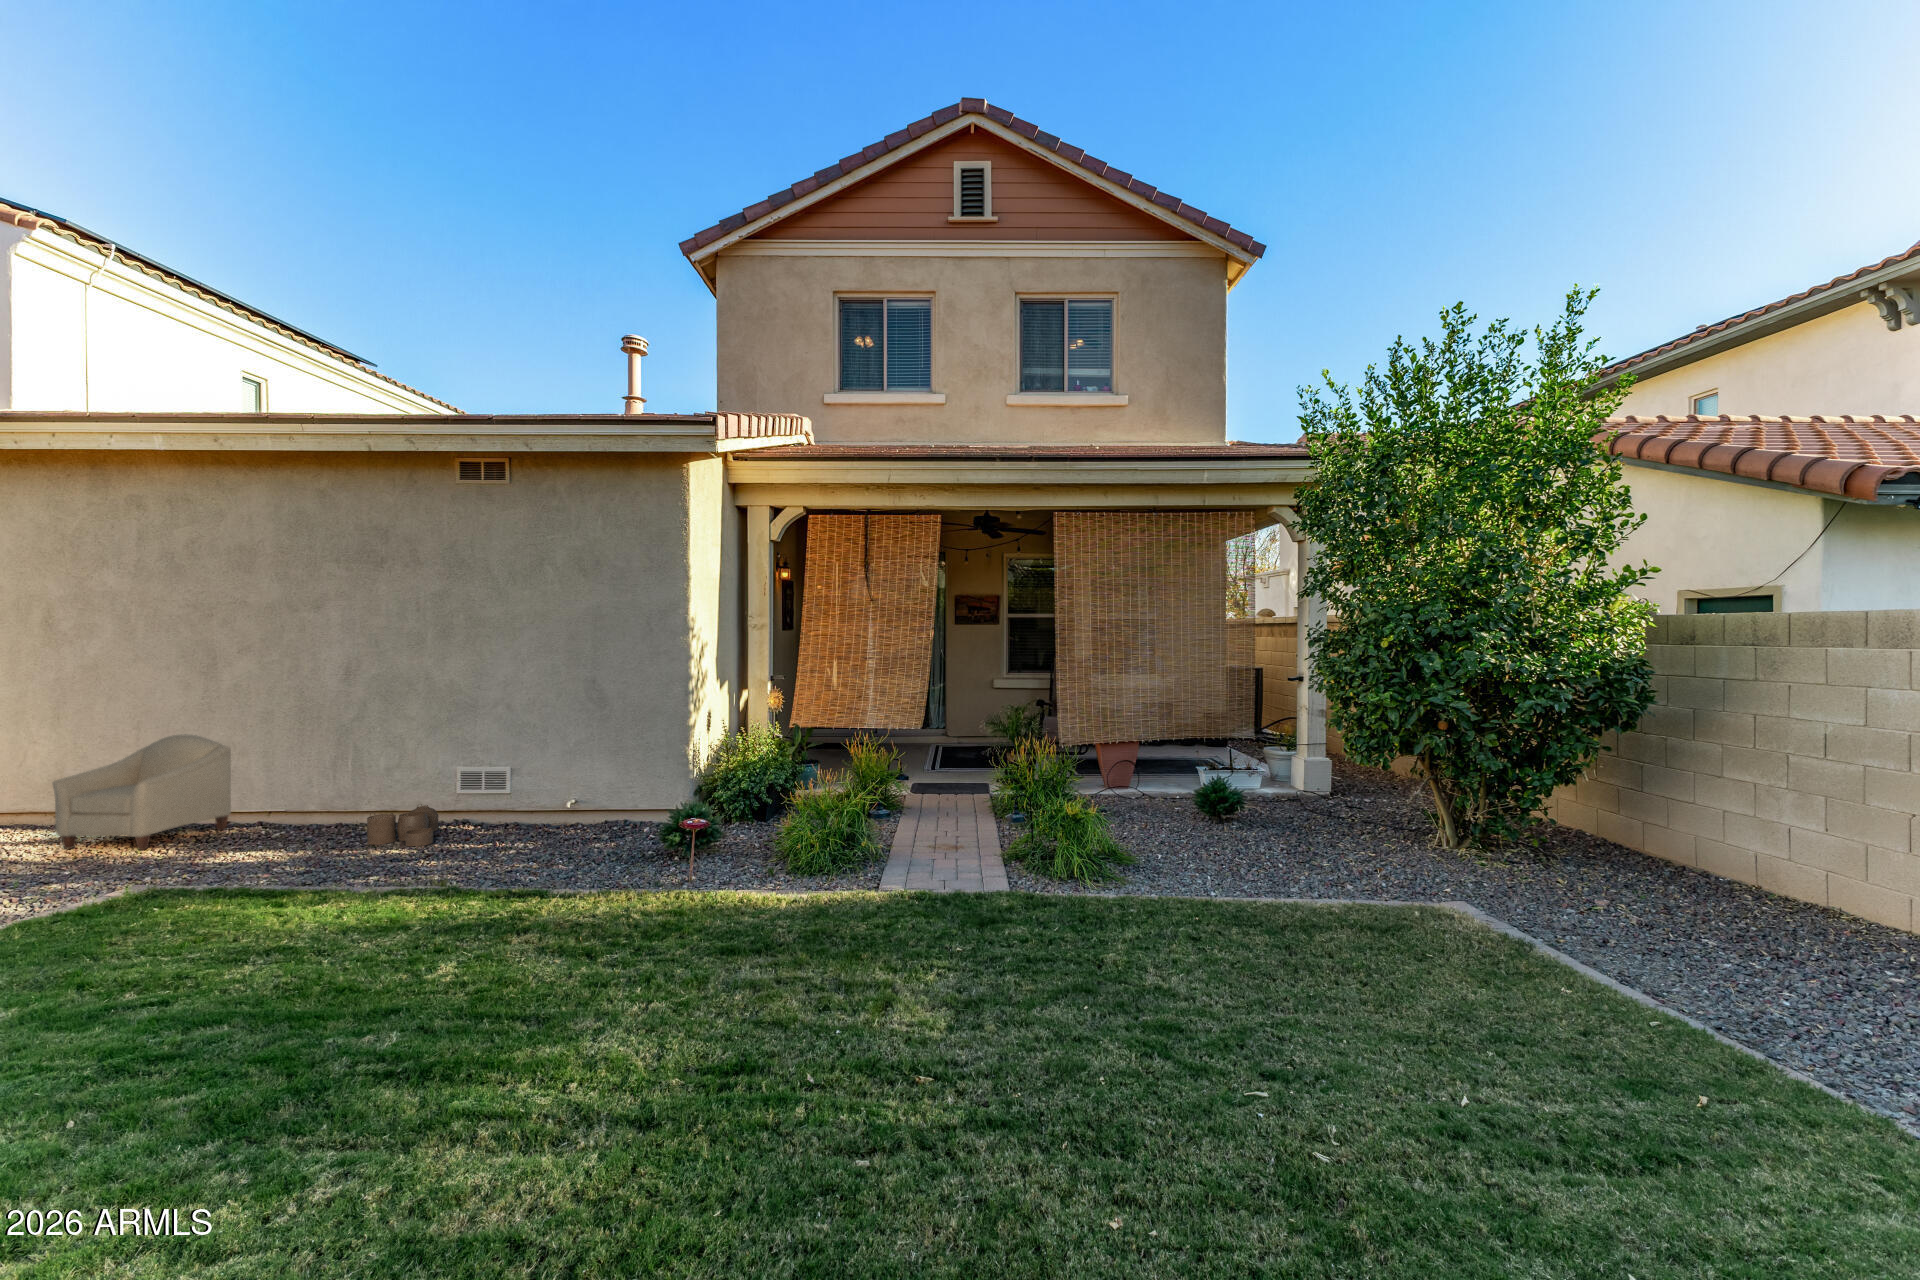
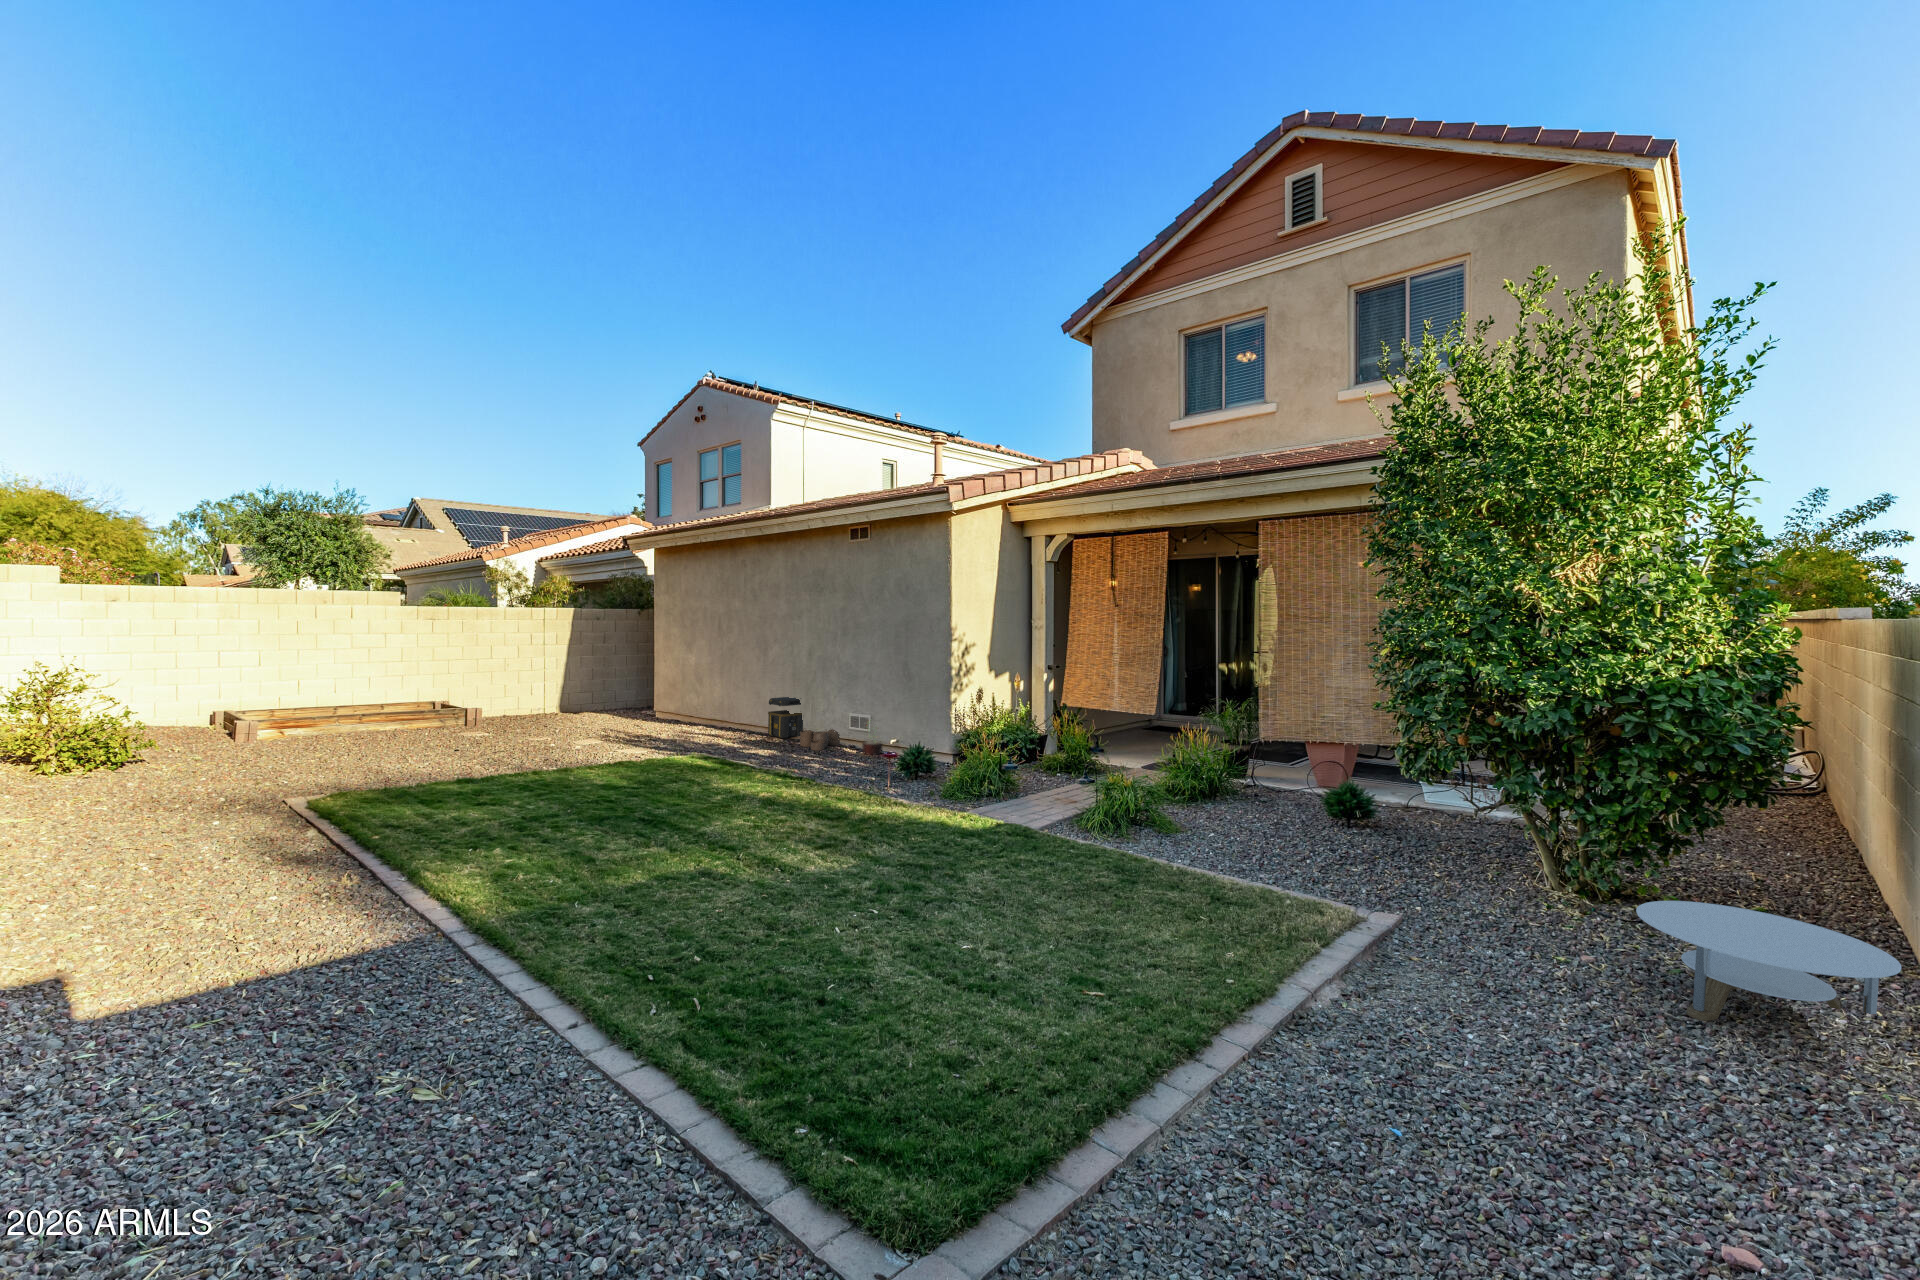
chair: present [52,734,231,850] -> none [708,678,772,733]
toolbox: none [251,762,334,839] -> present [768,697,803,738]
decorative plant: none [514,773,551,835] -> present [862,720,883,755]
round table: none [1544,805,1712,887] -> present [1636,901,1901,1021]

